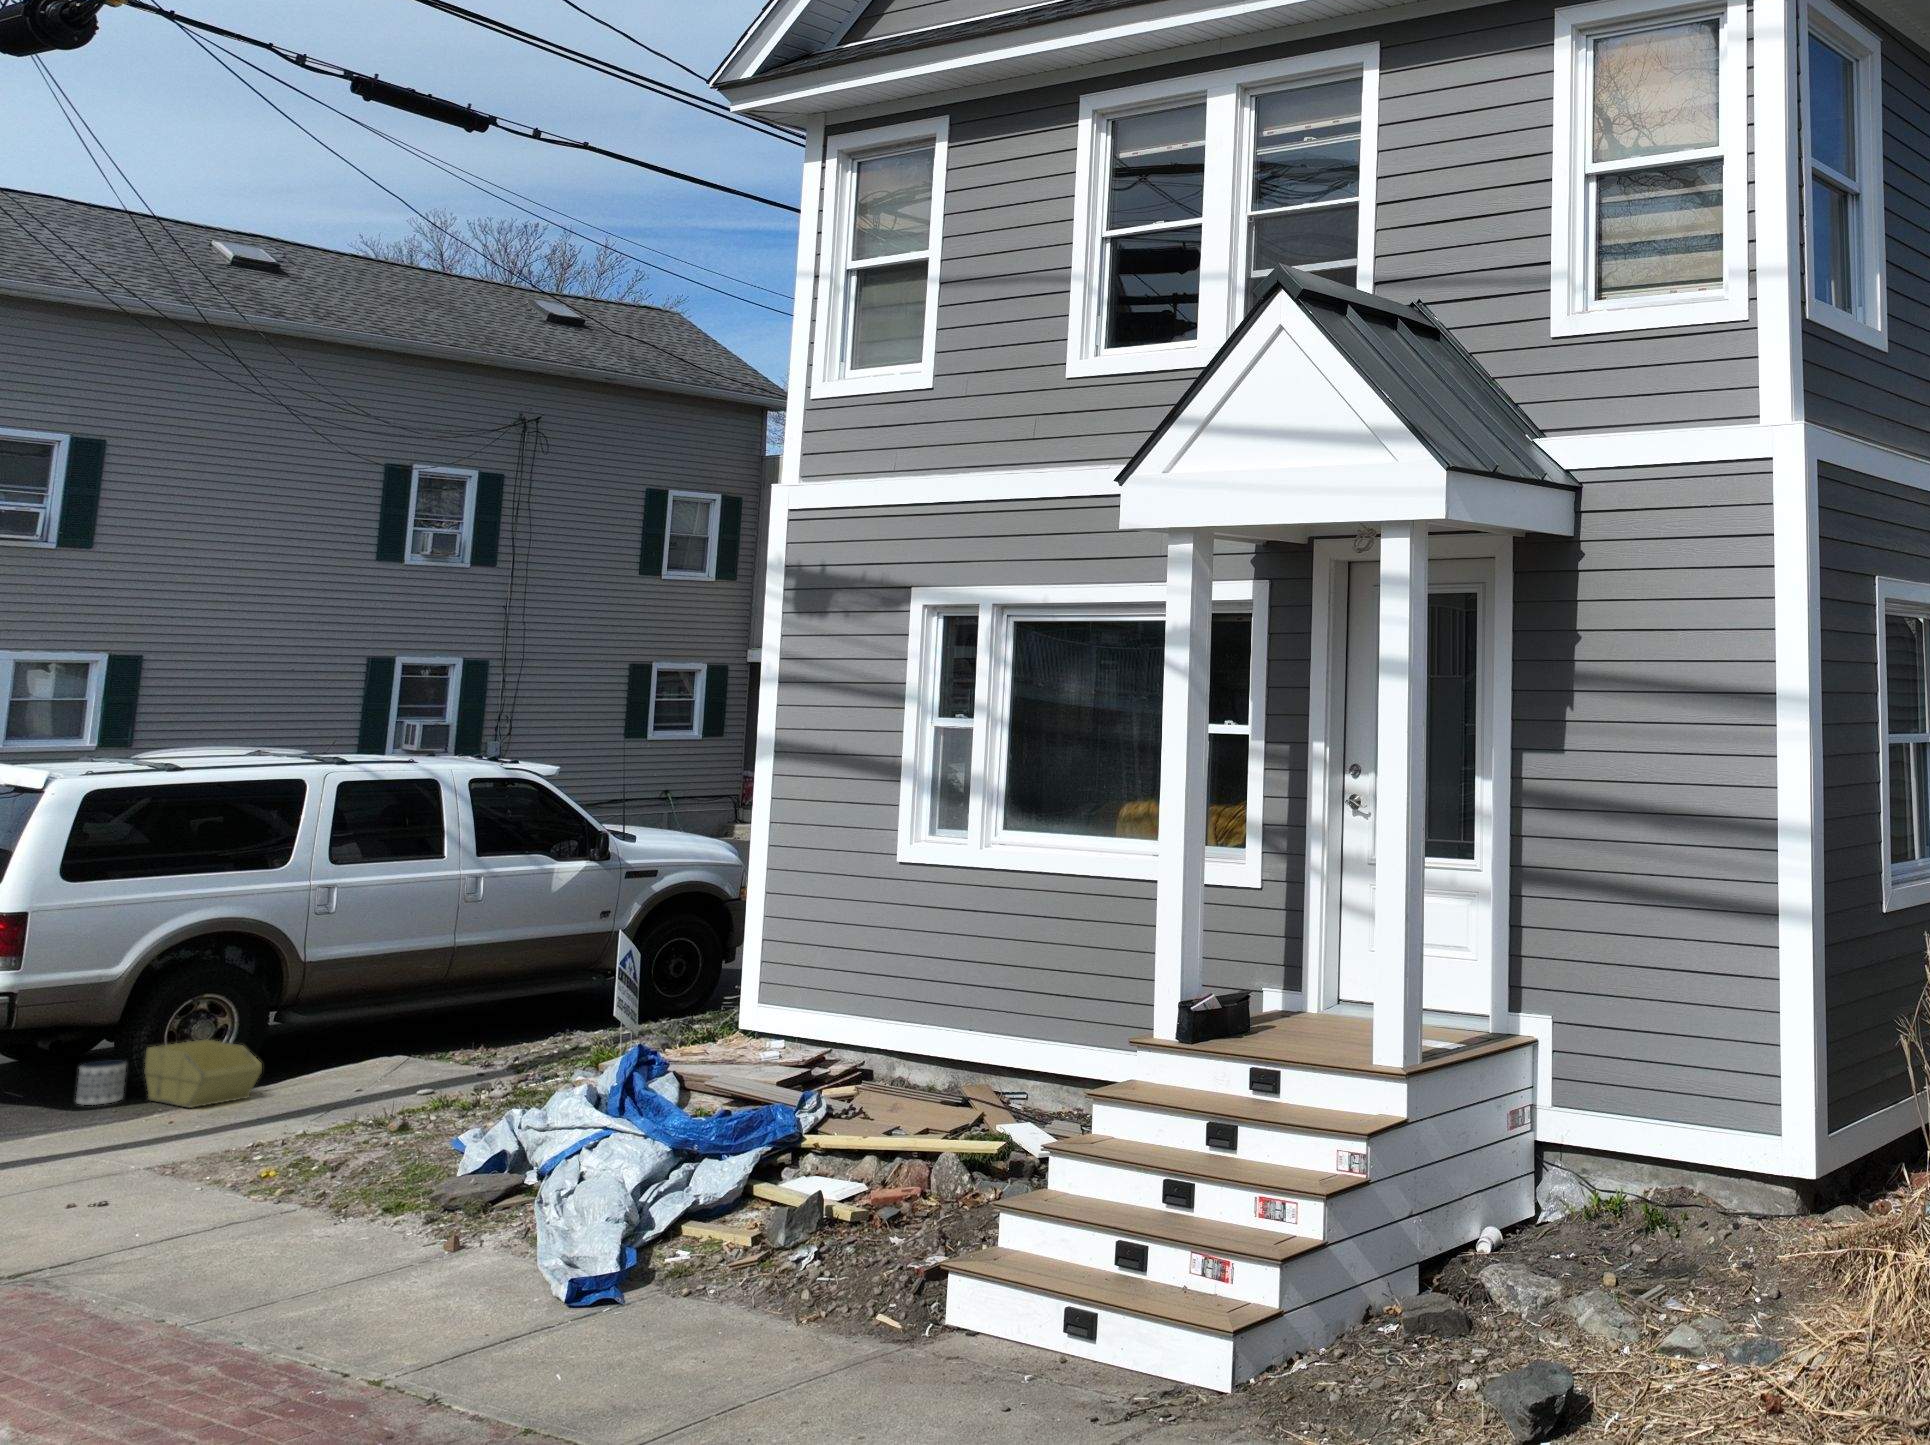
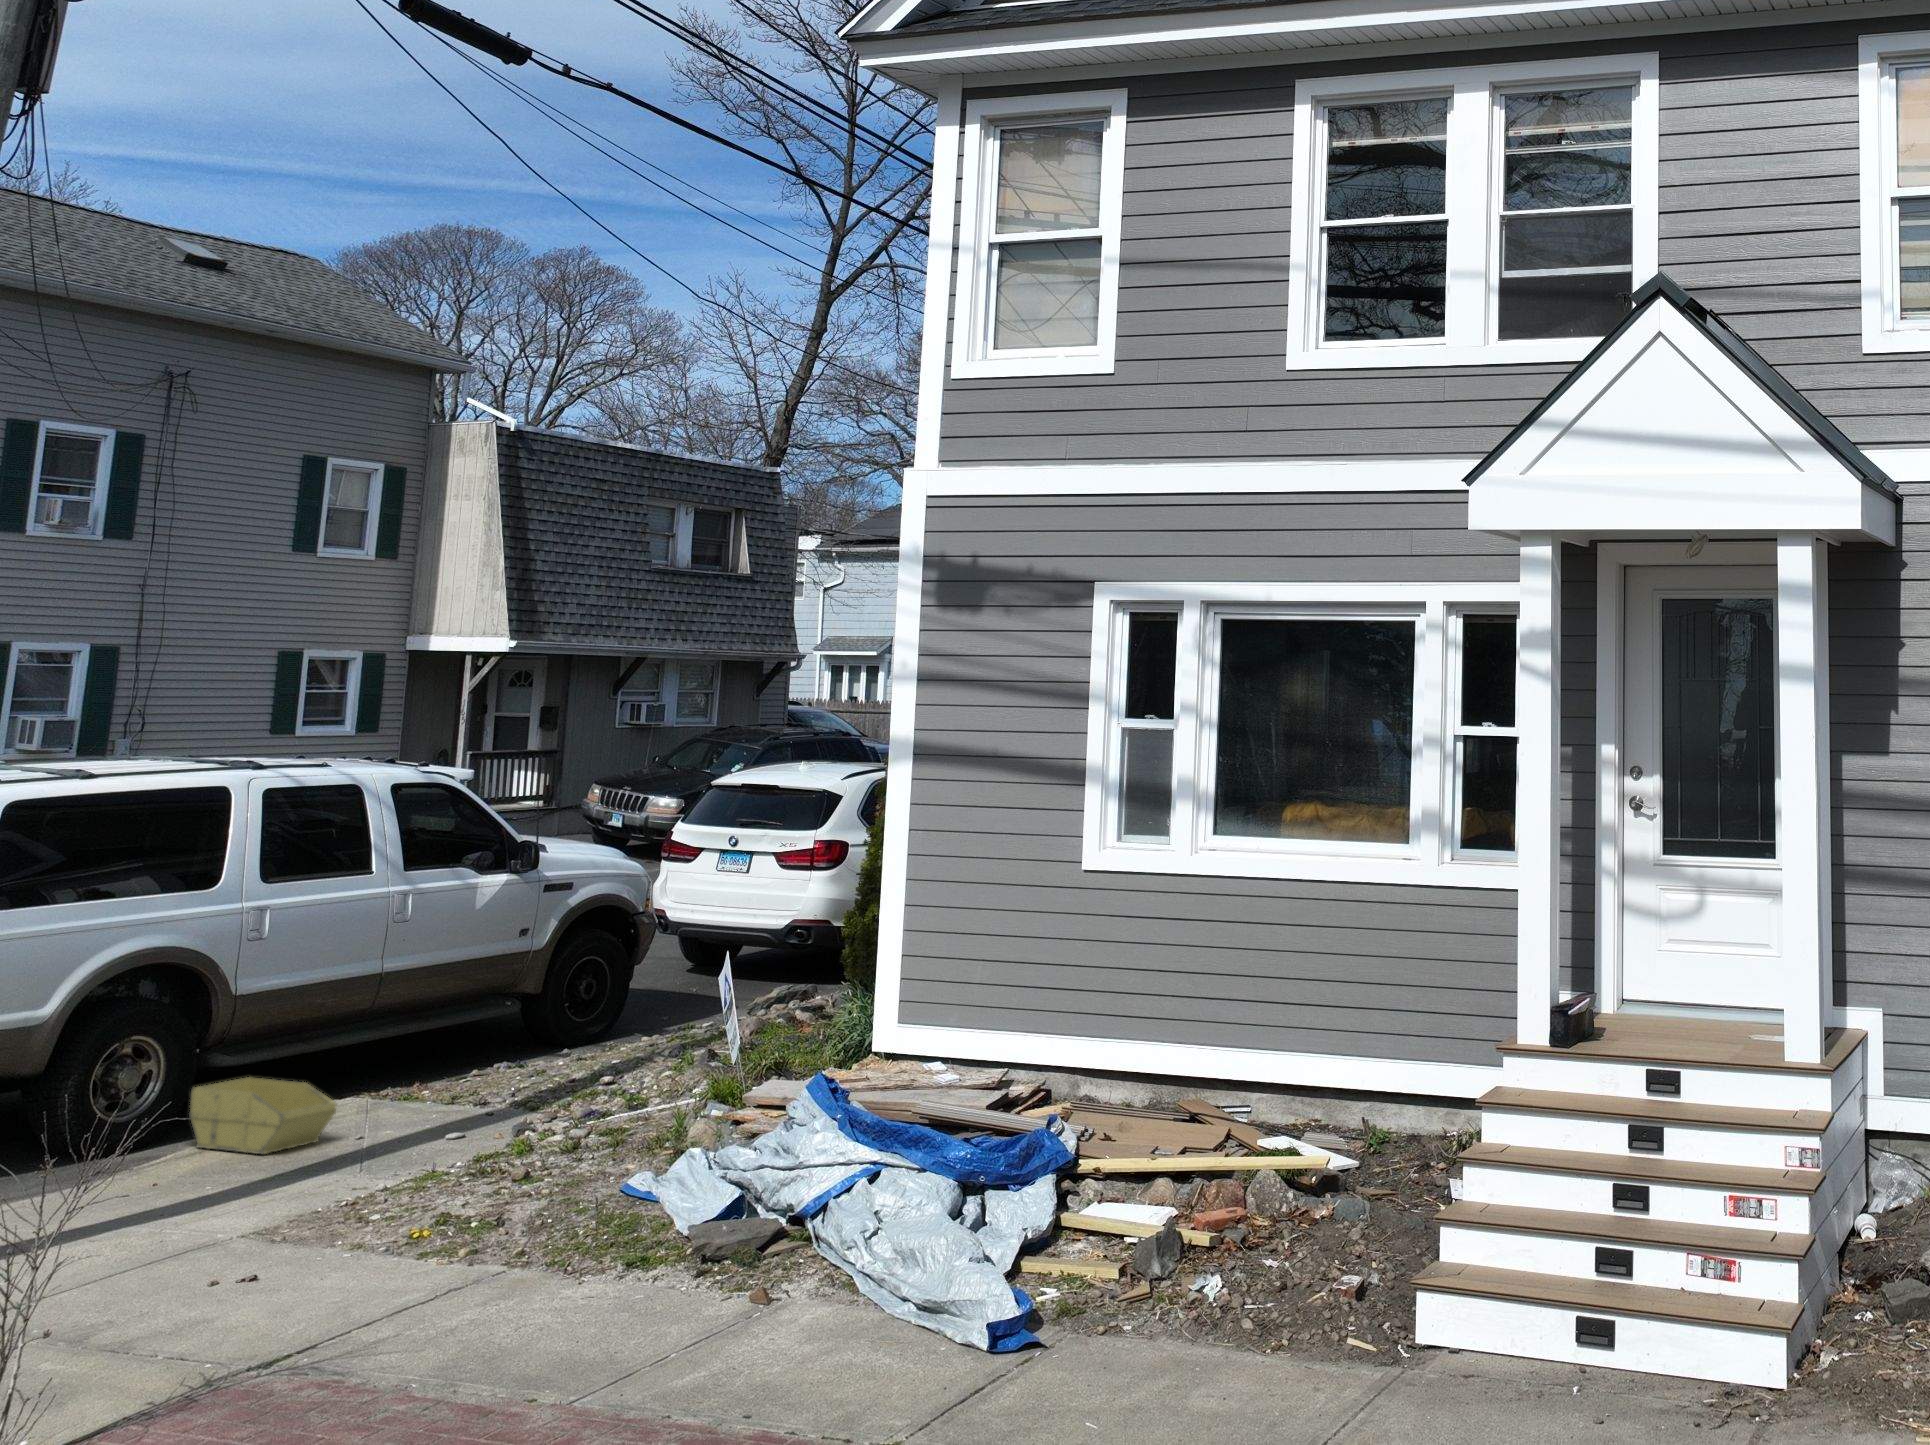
planter: present [76,1061,126,1105] -> none [108,1104,166,1155]

